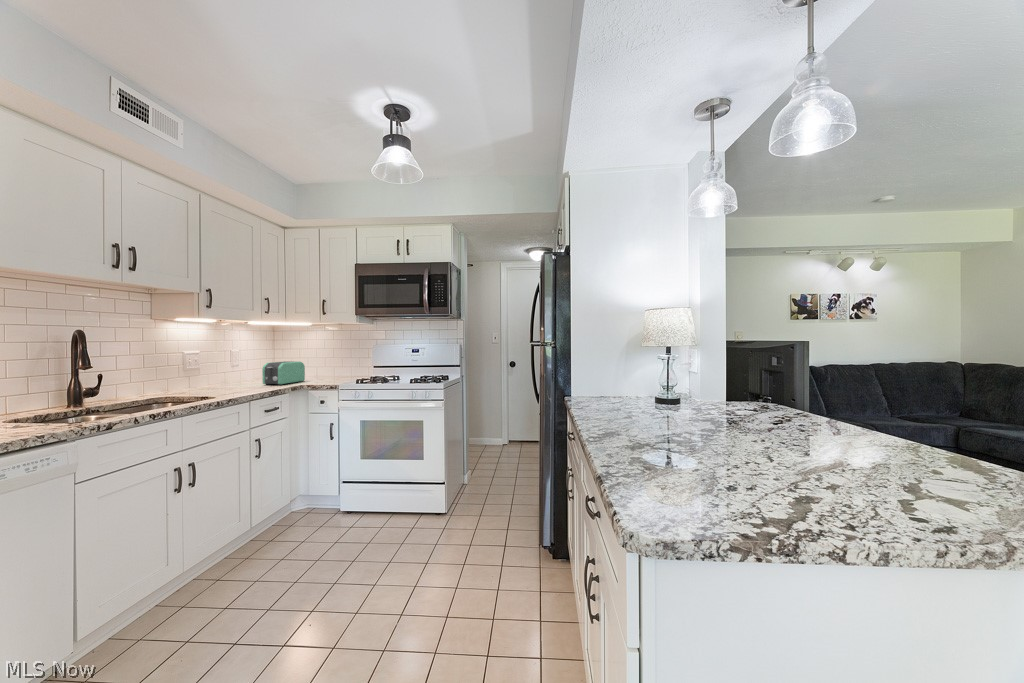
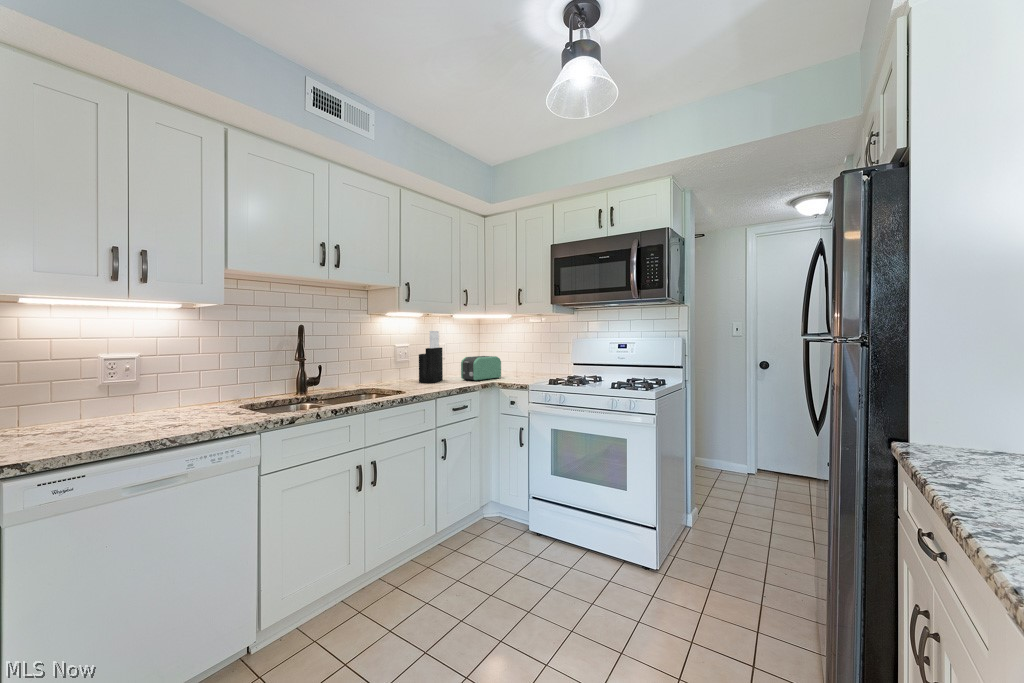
knife block: none [215,338,241,390] -> present [419,331,443,383]

